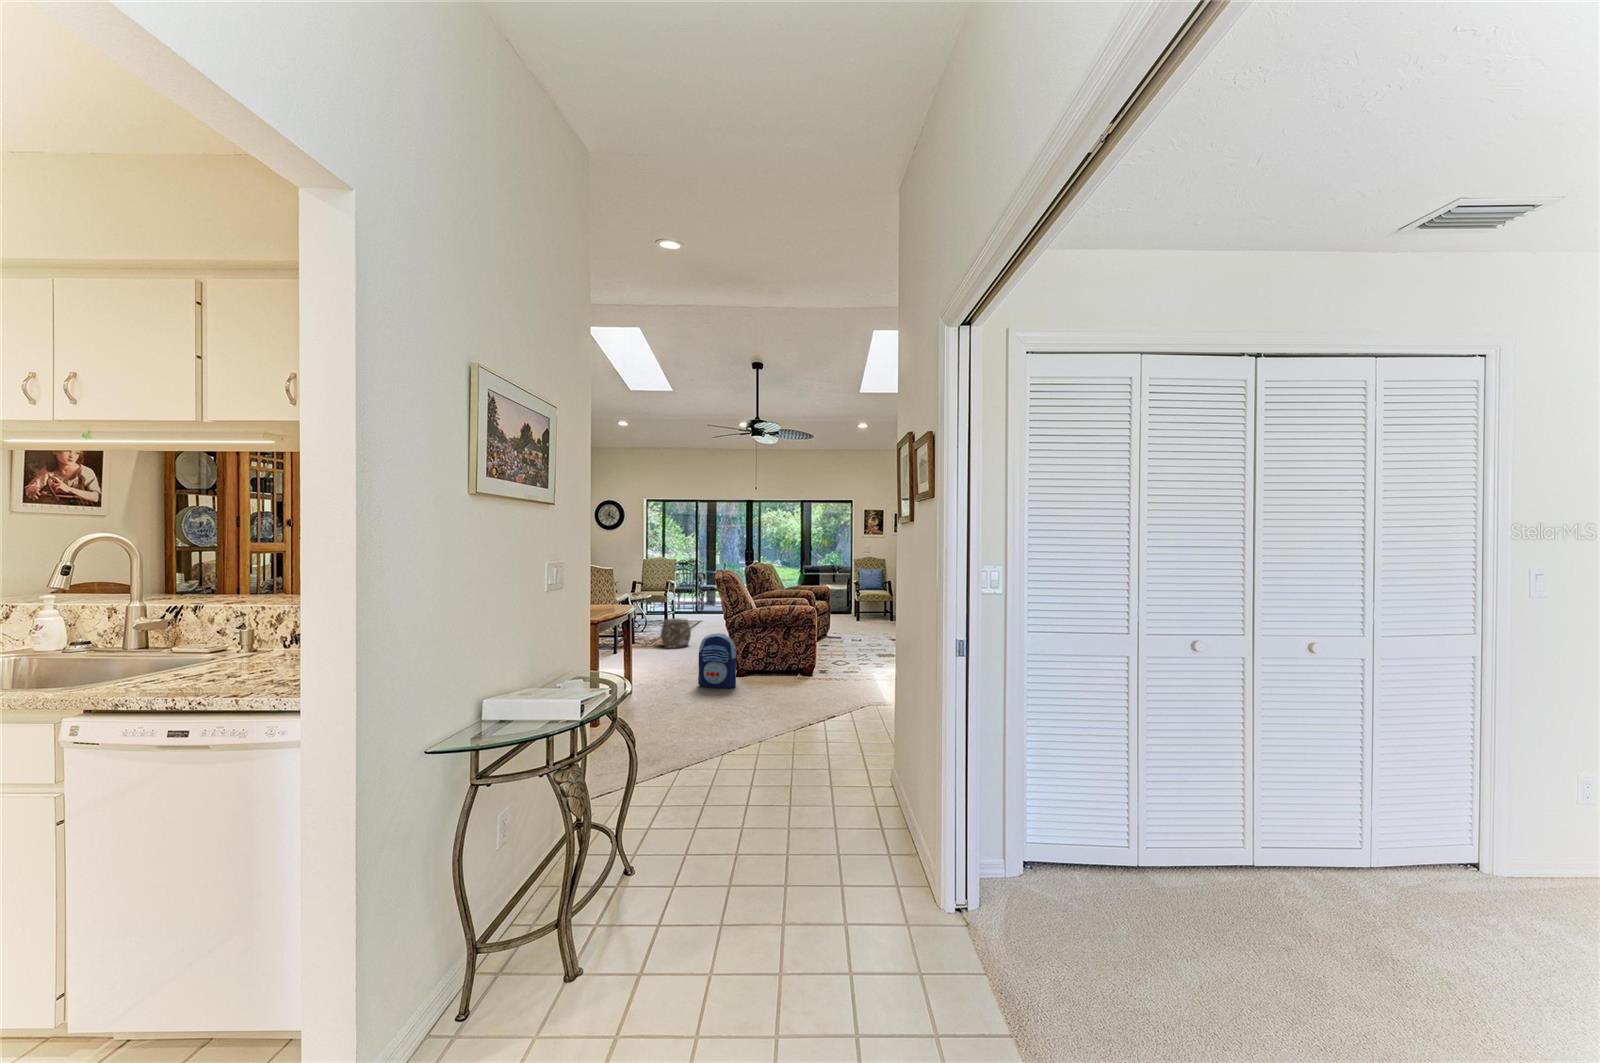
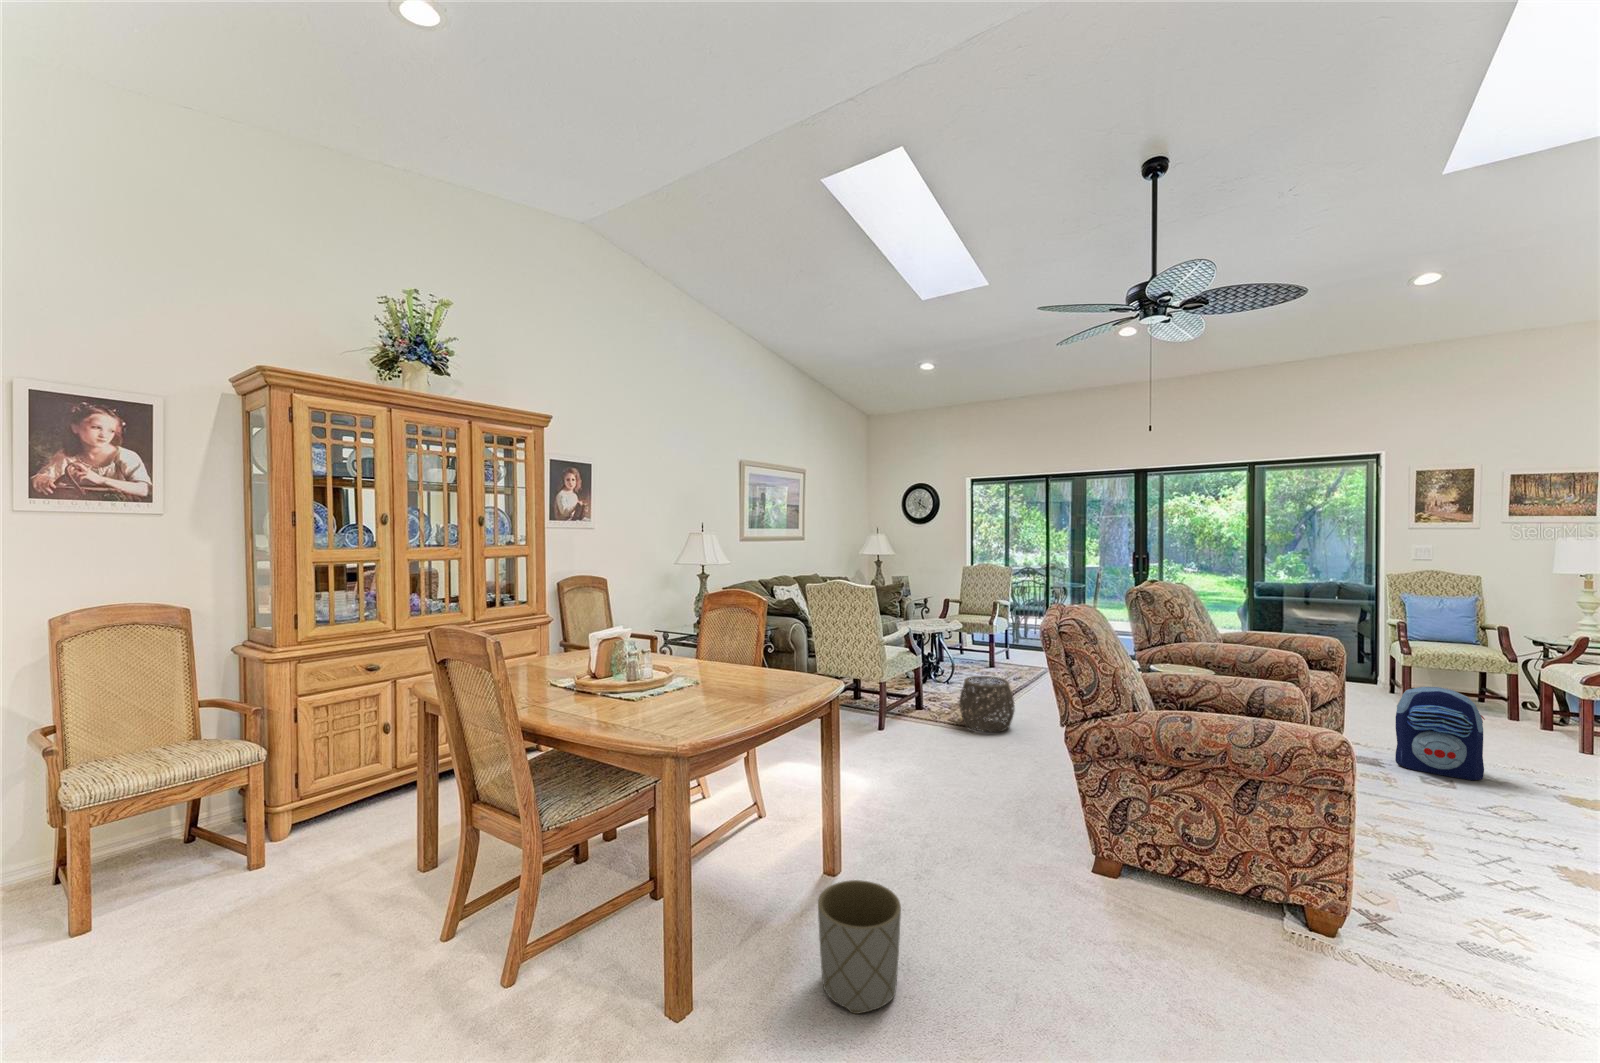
backpack: present [698,633,738,688] -> present [1395,686,1485,781]
planter: none [650,670,680,707] -> present [818,880,901,1014]

